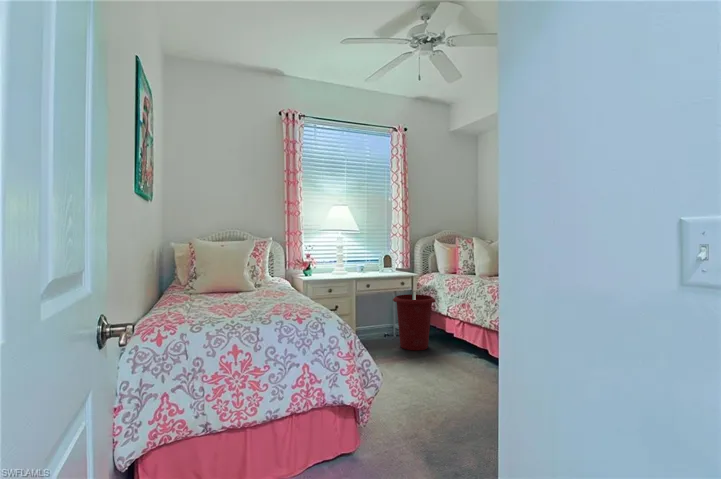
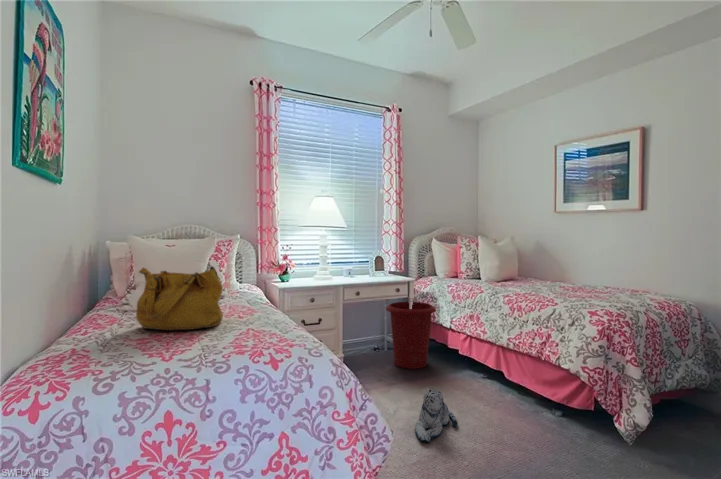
handbag: none [203,257,263,304] -> present [136,264,223,330]
plush toy: none [408,358,443,397] -> present [415,389,457,442]

